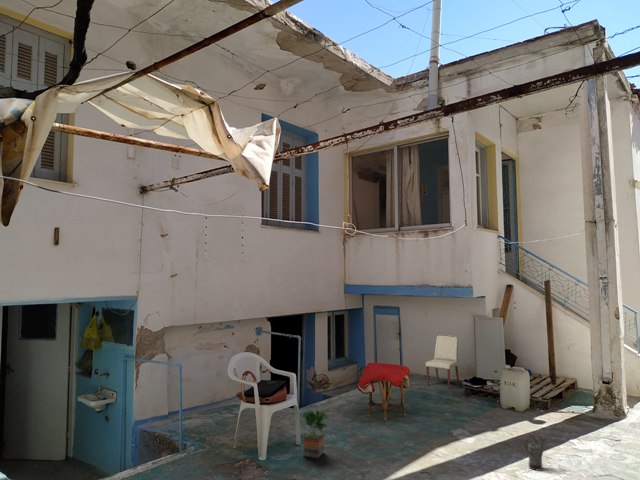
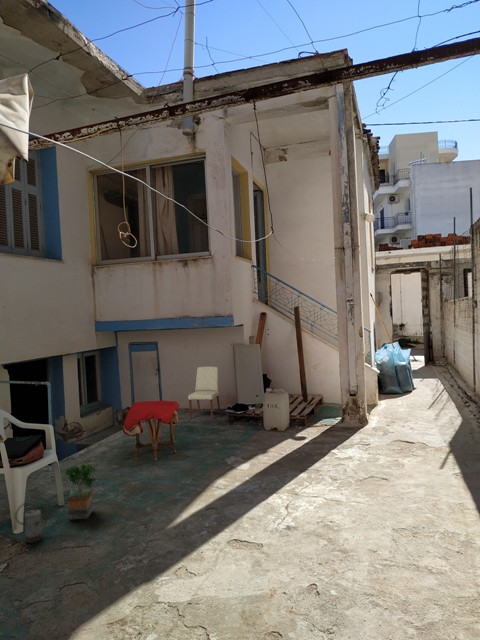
watering can: present [525,436,544,471] -> present [15,502,49,543]

